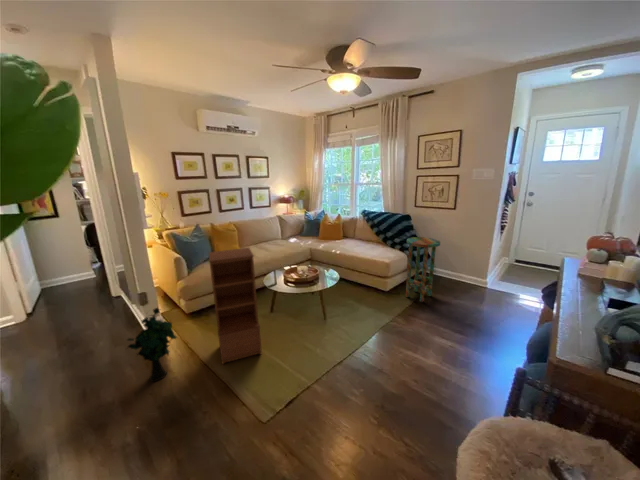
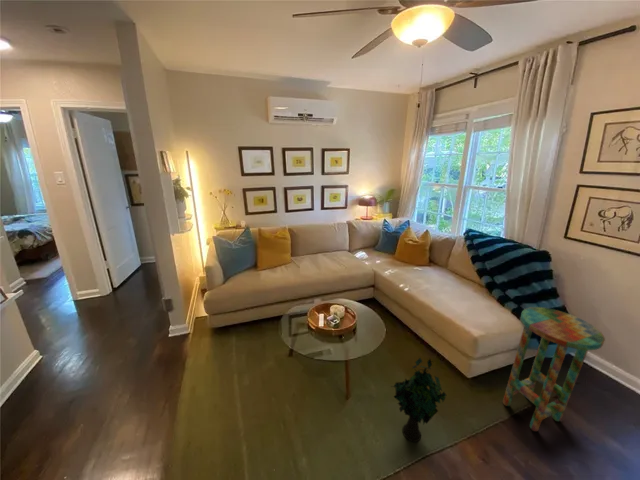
bookcase: present [209,248,261,364] -> none [156,290,246,437]
decorative plant: present [128,308,176,381] -> present [393,358,446,442]

